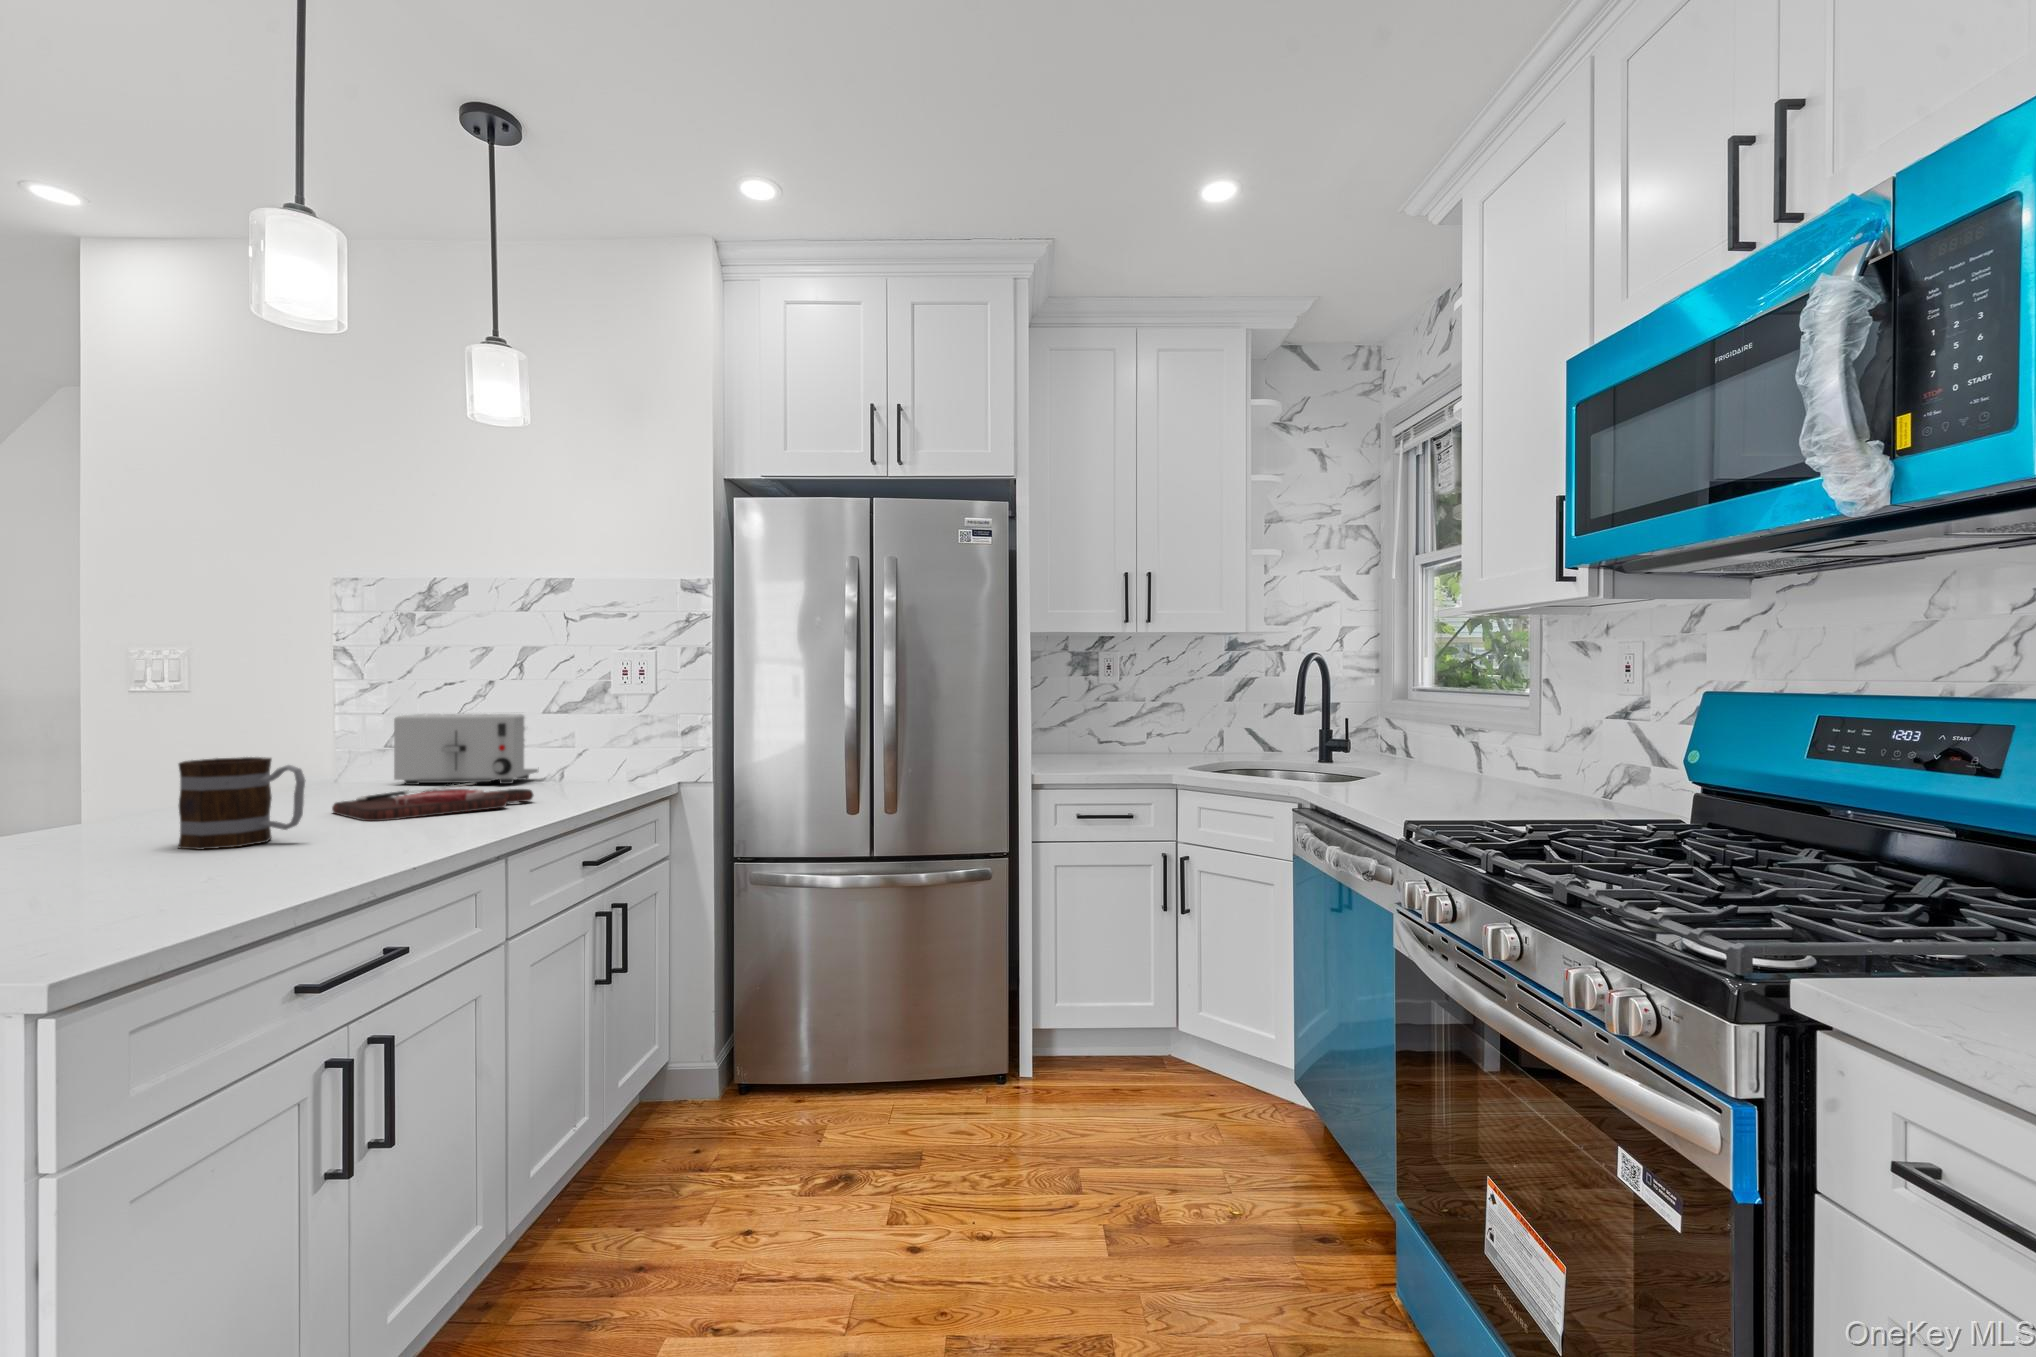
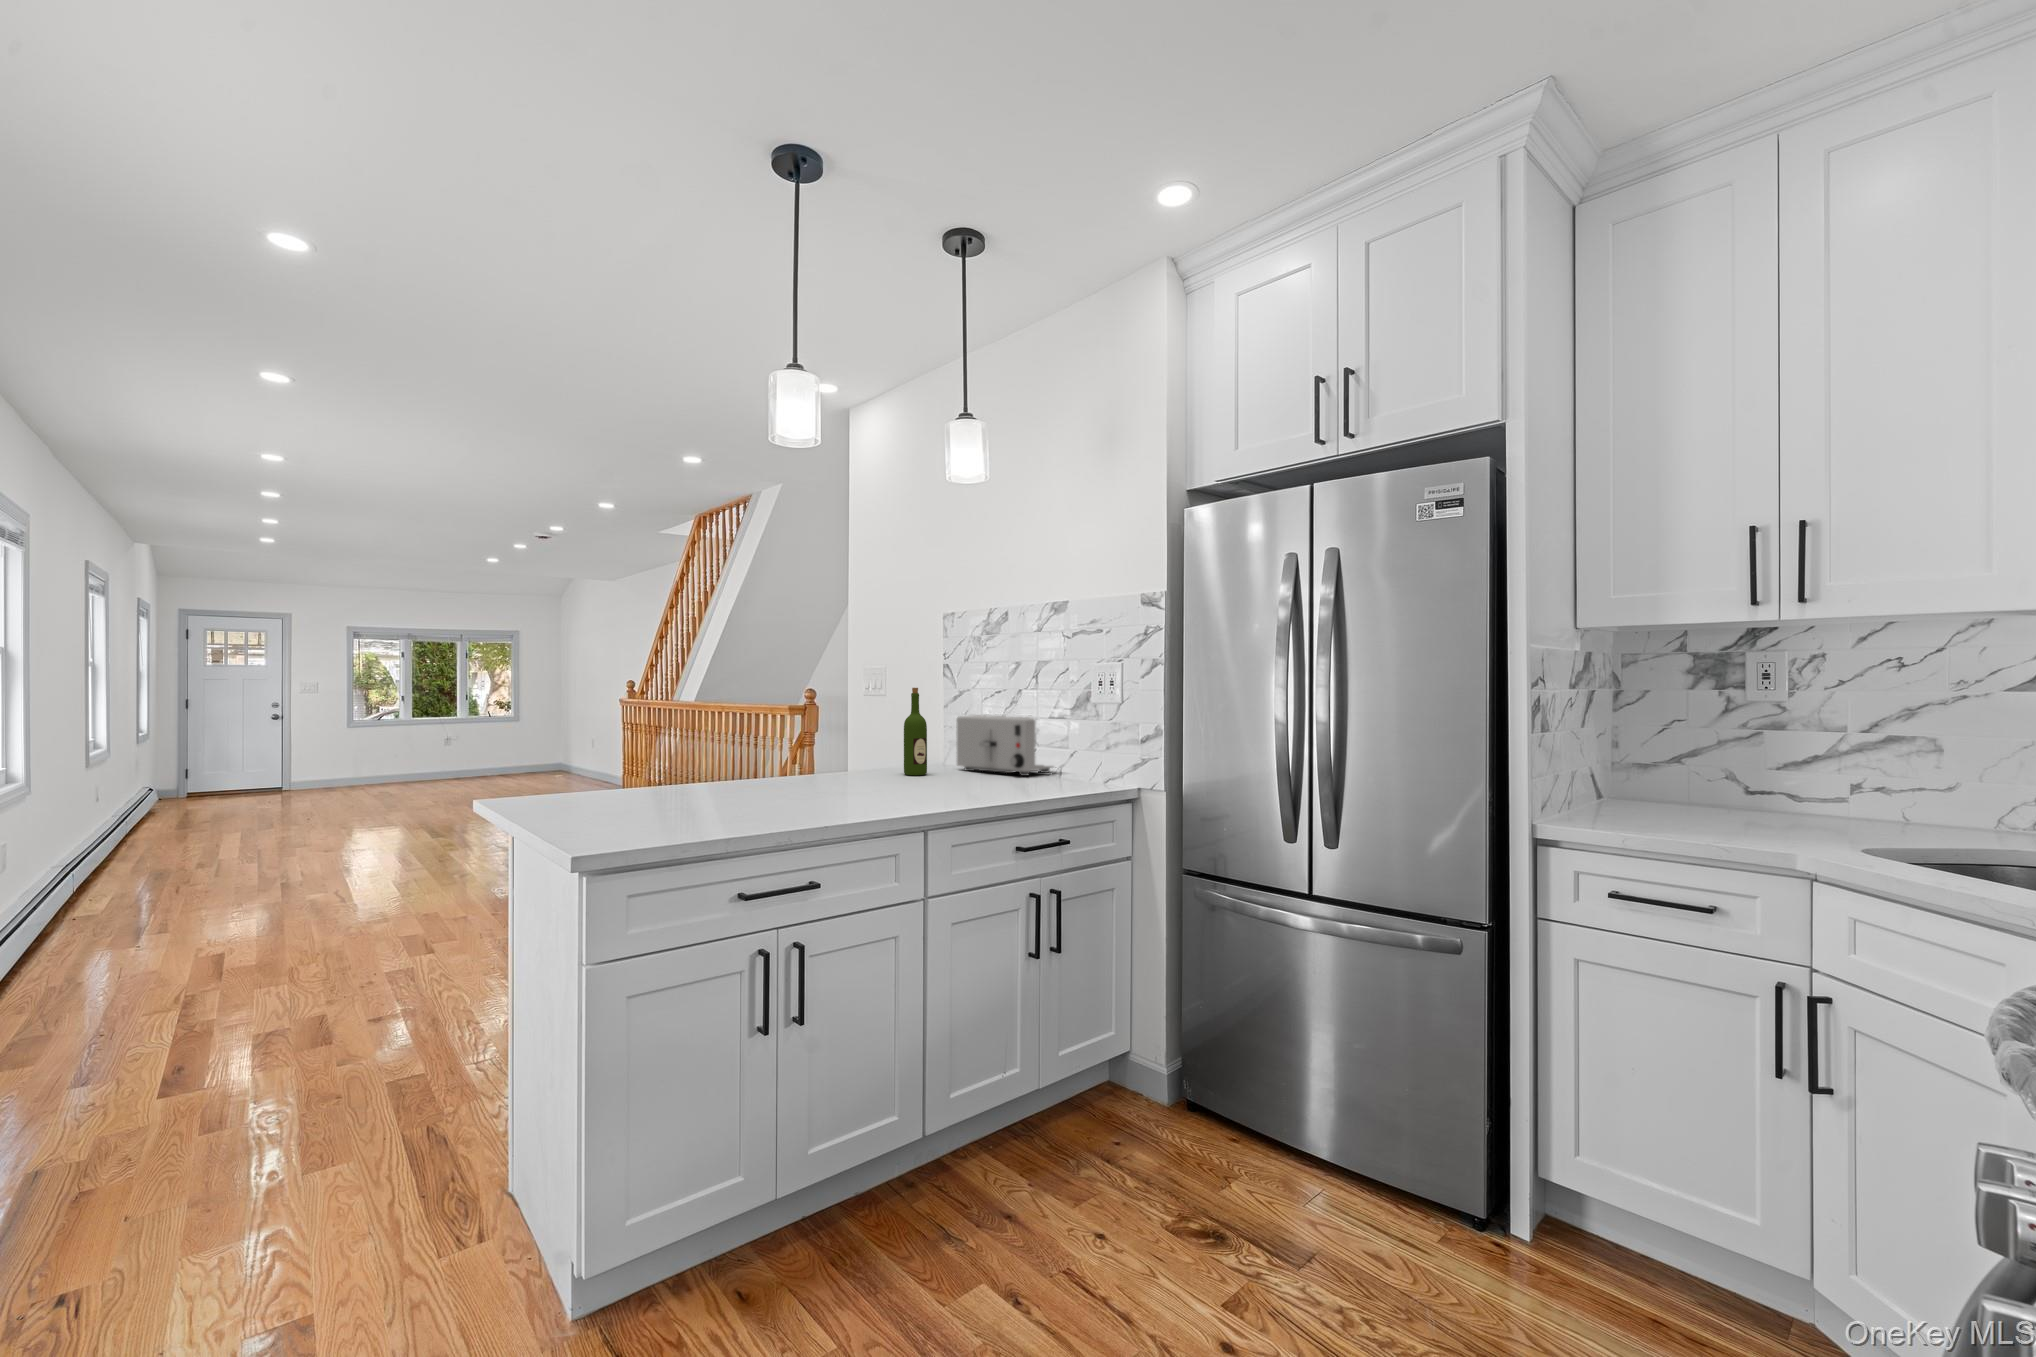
wine bottle: none [334,679,371,795] -> present [904,688,927,775]
mug: present [179,757,305,850] -> none [720,746,781,810]
cutting board: present [332,783,533,821] -> none [856,774,995,800]

